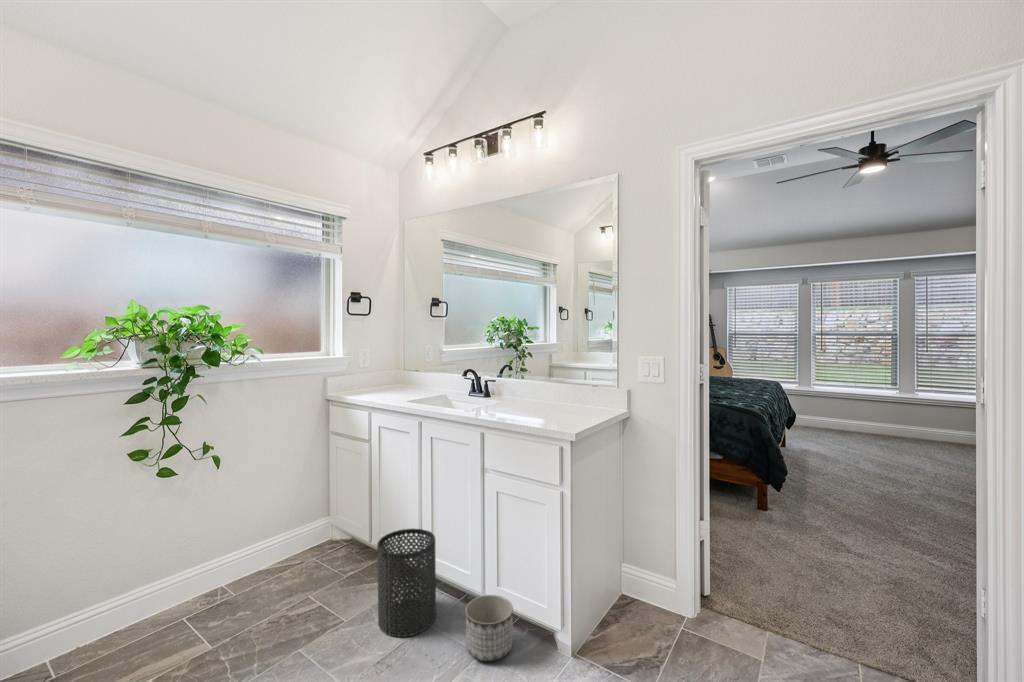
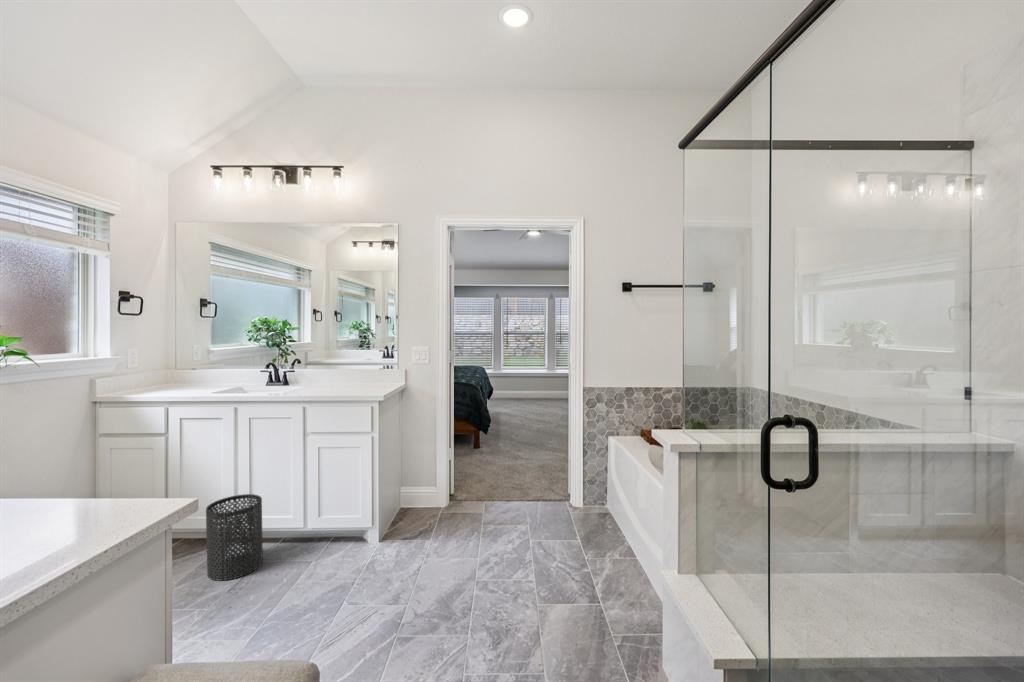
planter: present [465,595,513,661] -> none [299,524,337,567]

